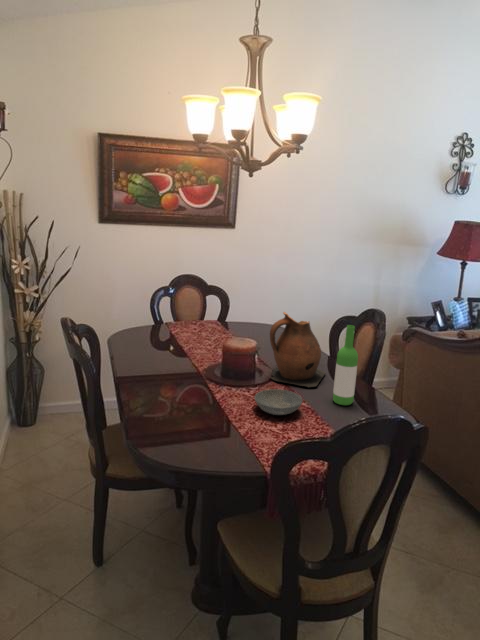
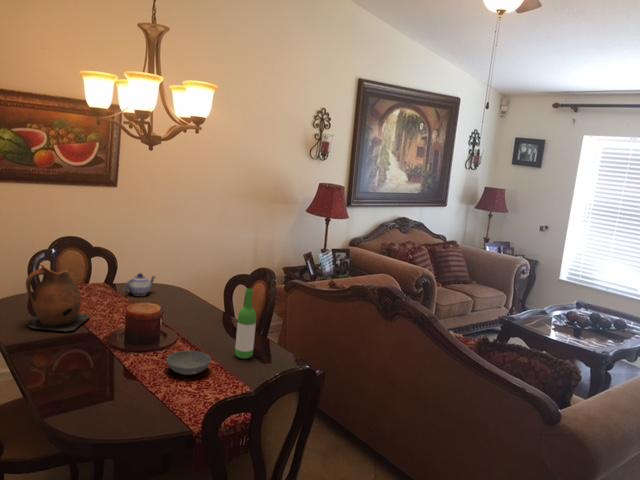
teapot: none [231,310,264,333] -> present [123,273,155,296]
ceramic pitcher: present [270,312,325,388] -> present [26,263,89,332]

